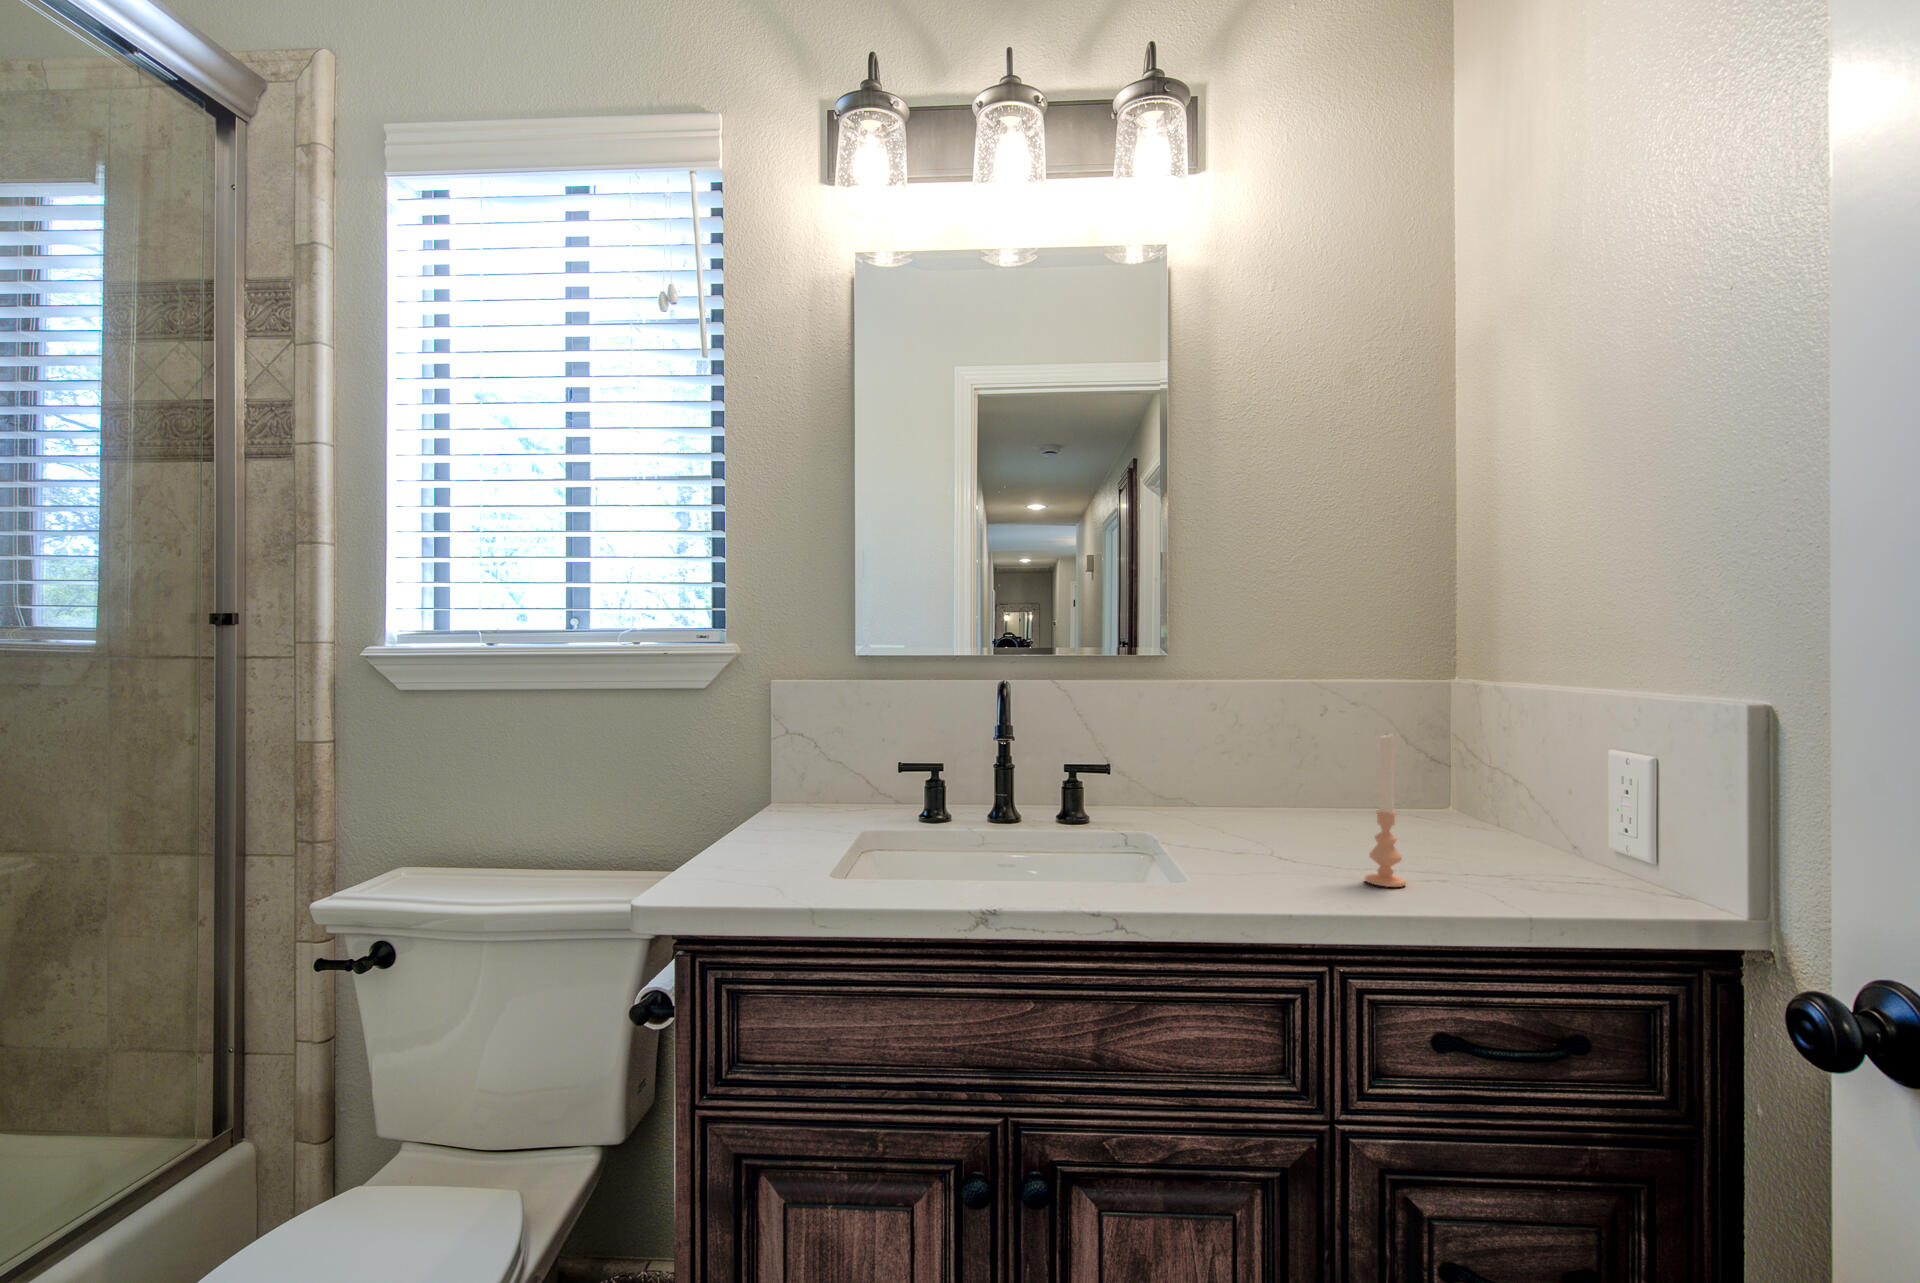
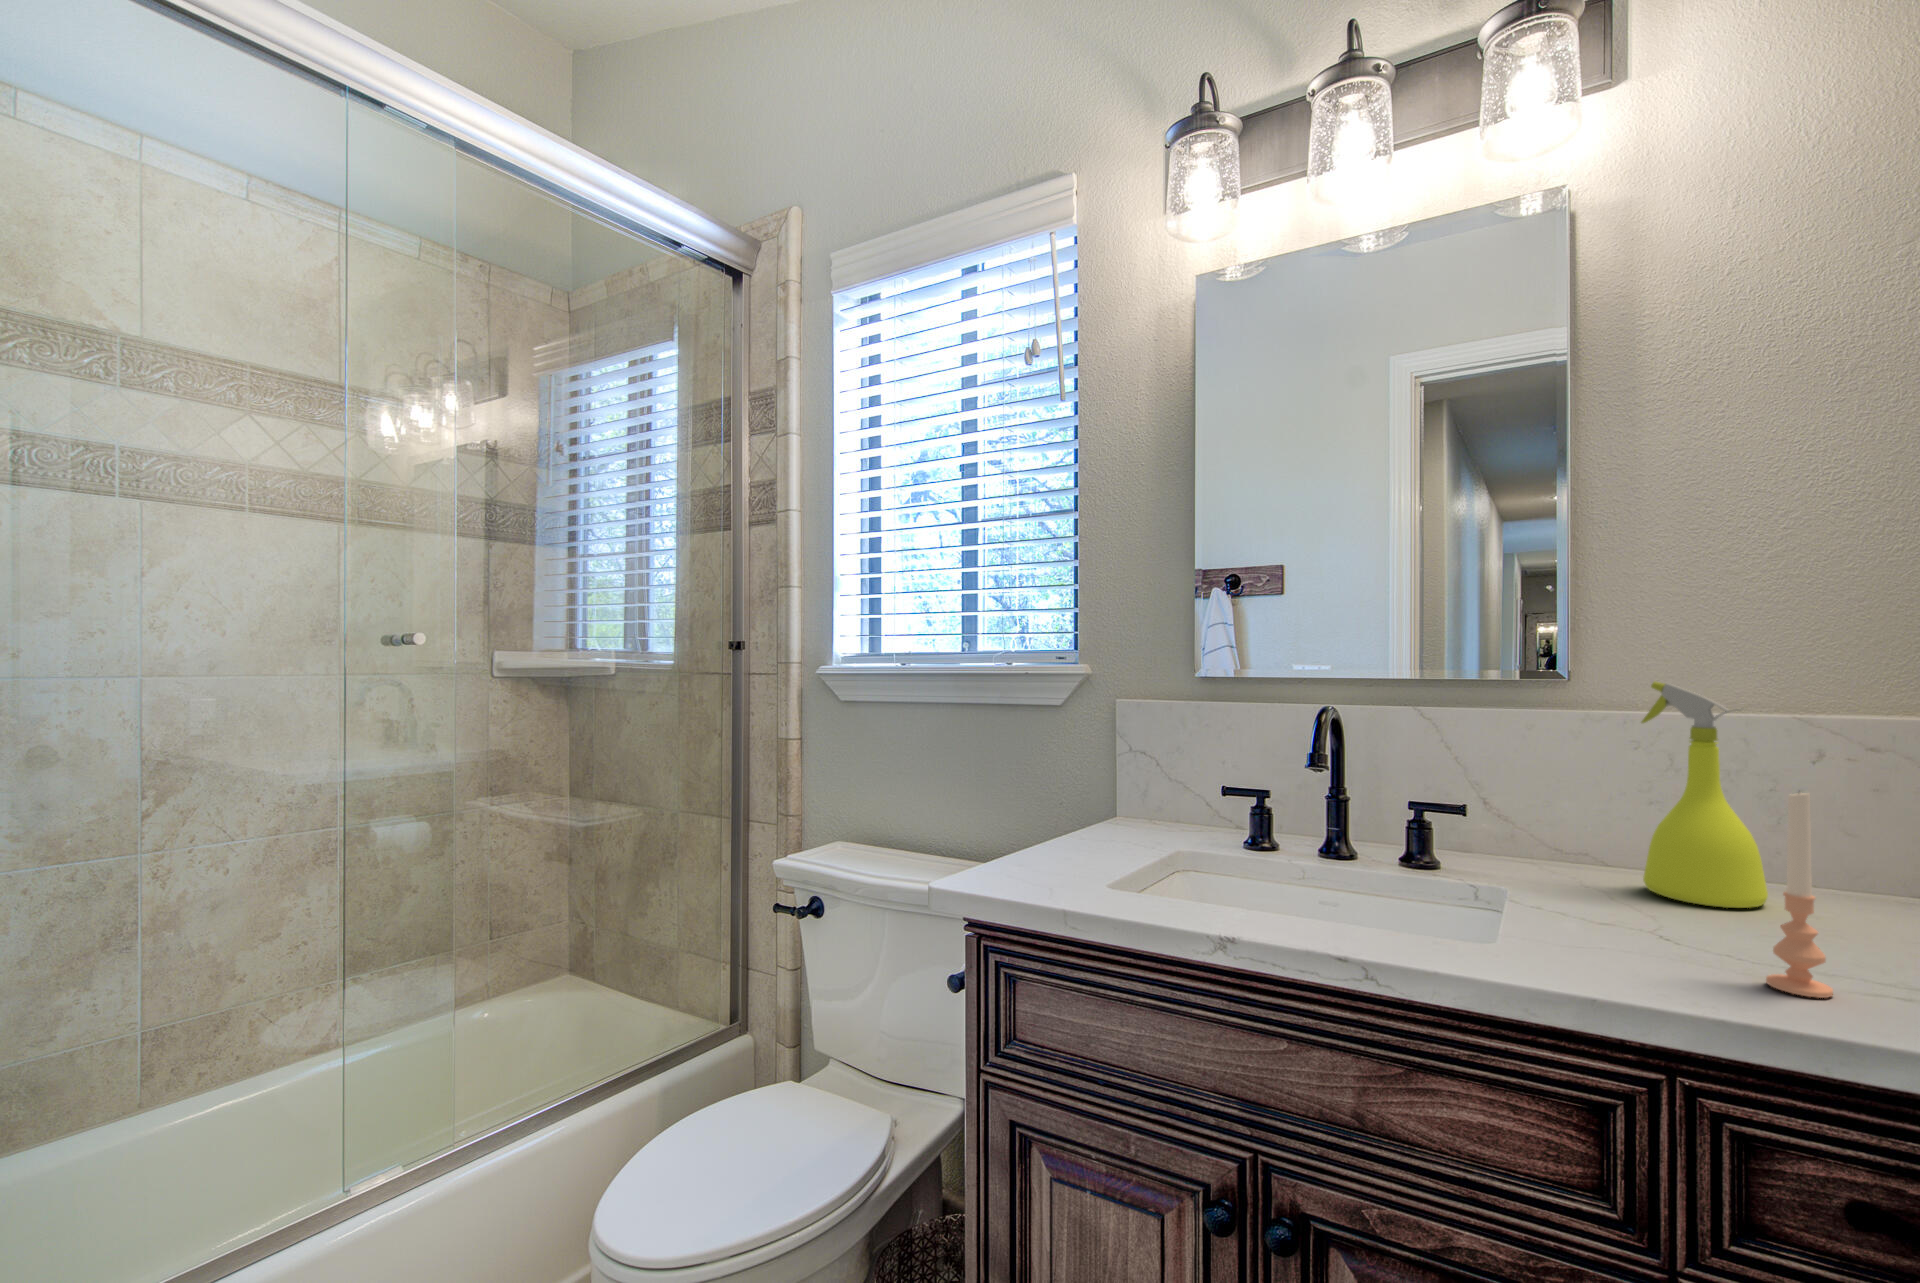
spray bottle: none [1230,656,1310,830] -> present [1642,682,1768,908]

